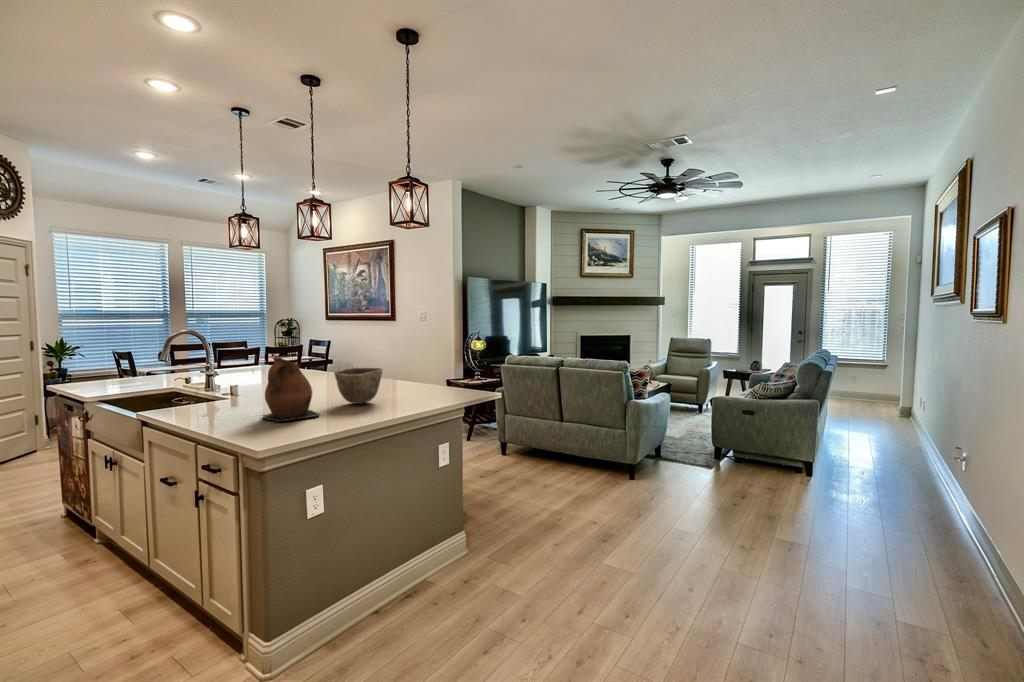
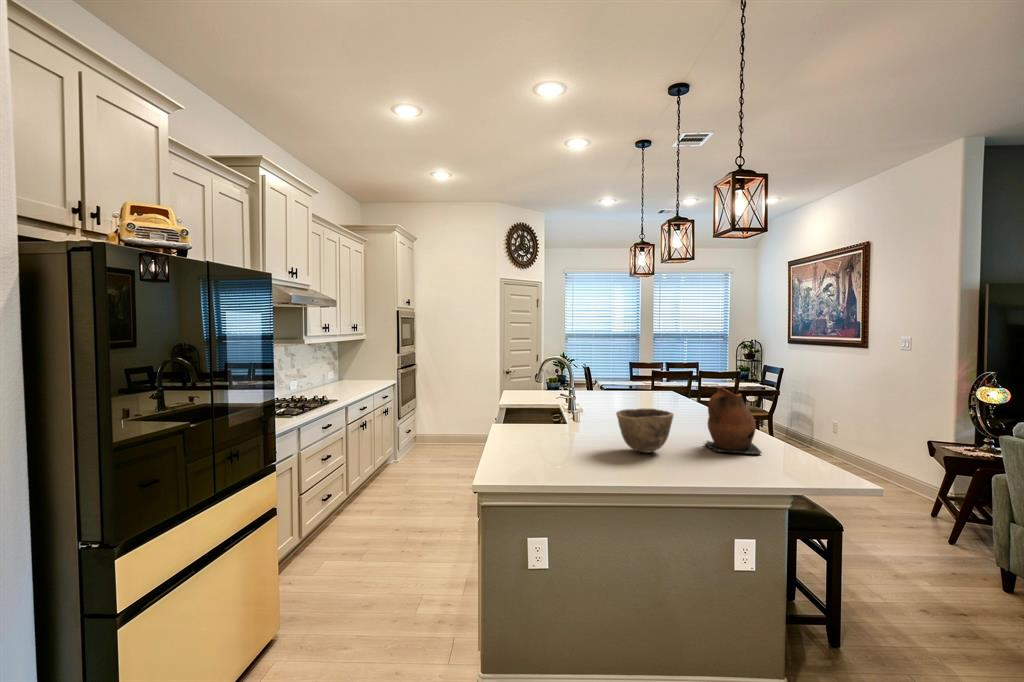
ceramic pitcher: present [263,357,320,422] -> present [705,387,762,455]

